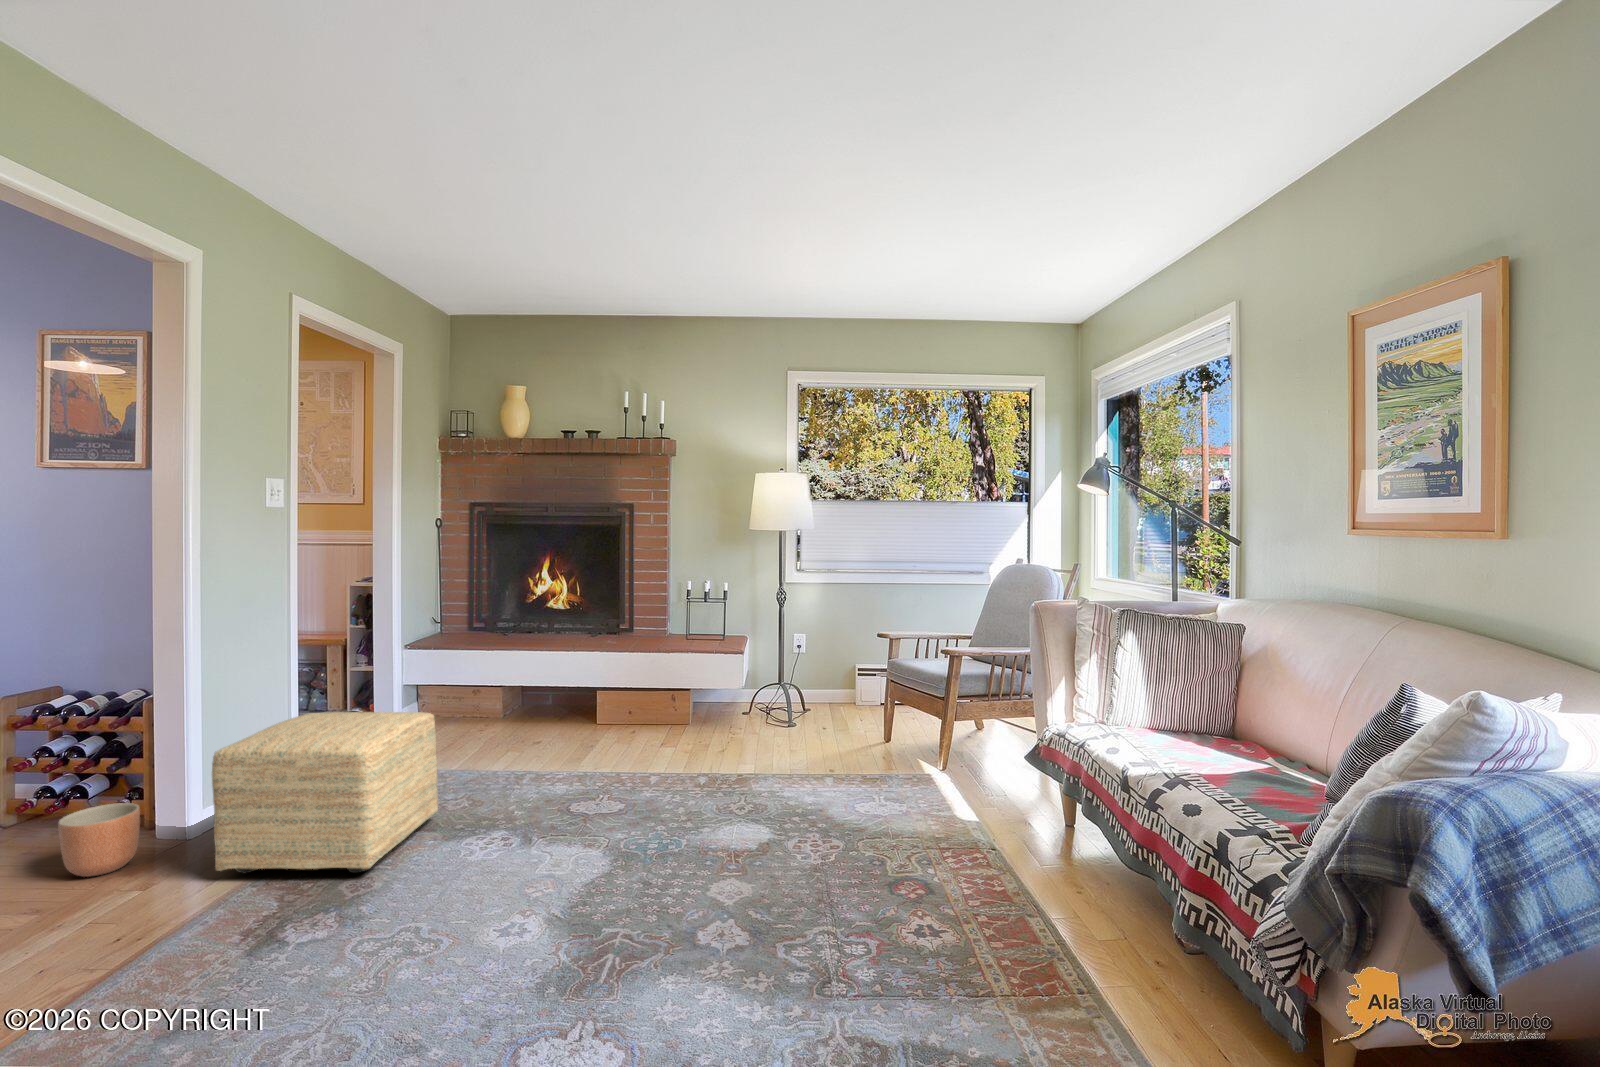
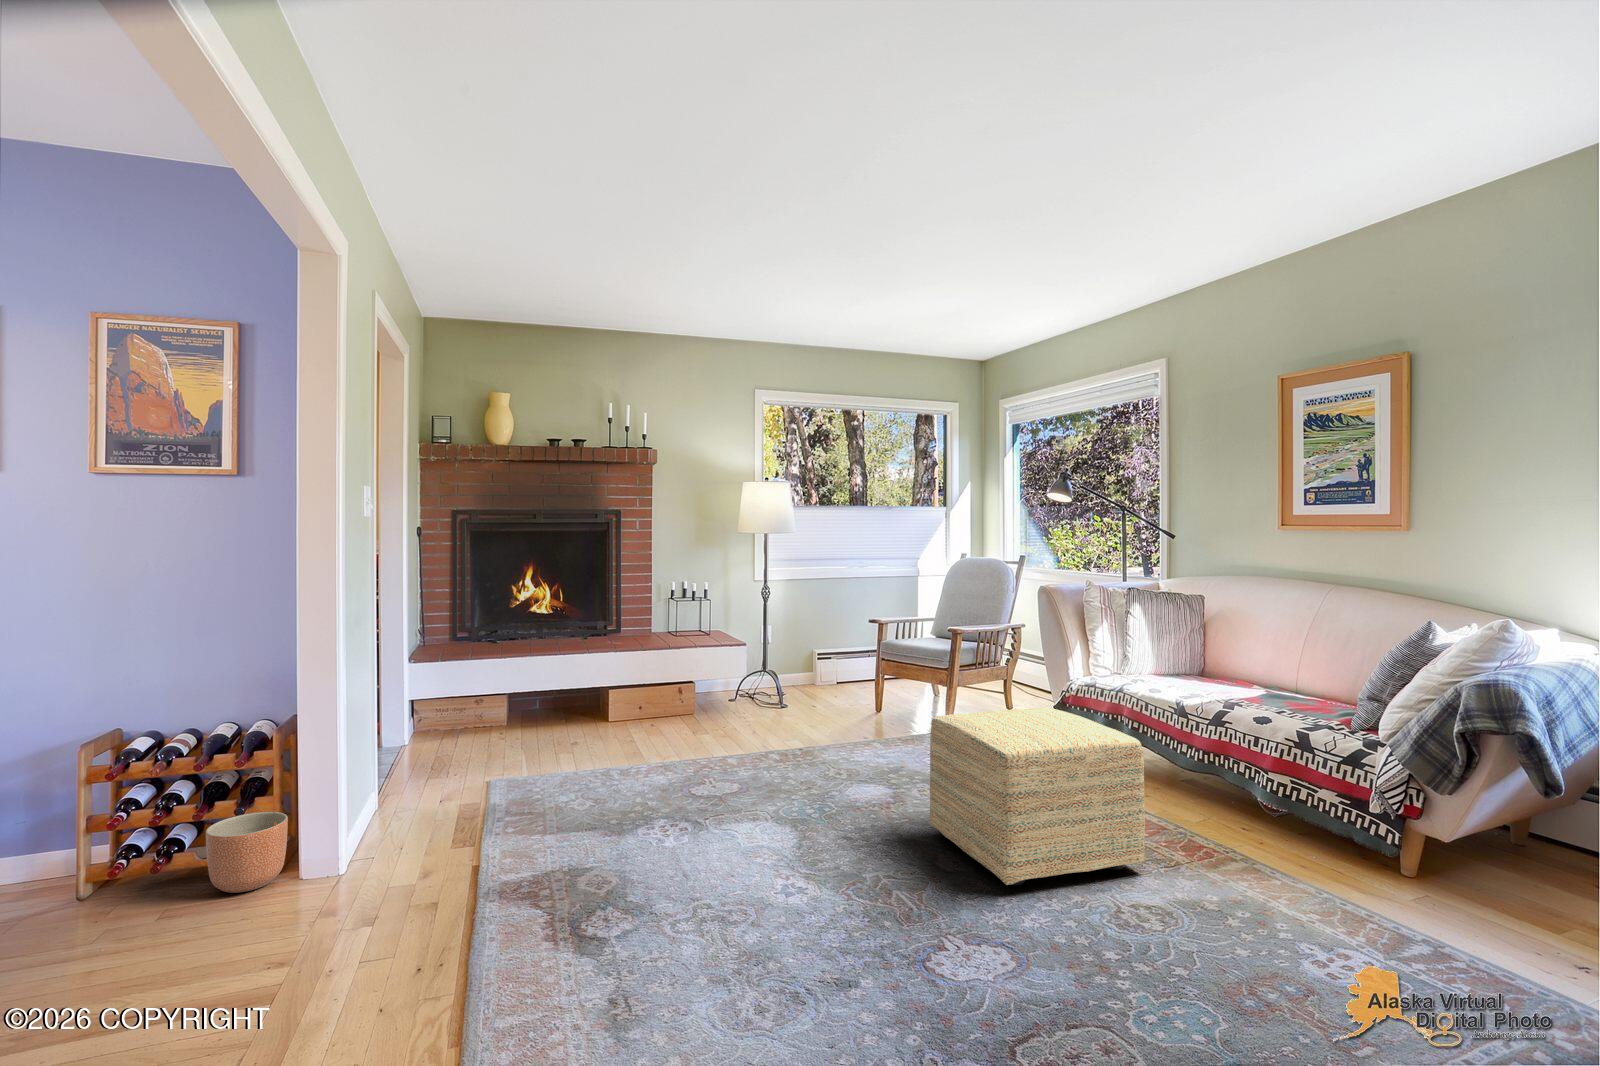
ottoman: present [212,712,438,874] -> present [930,708,1145,886]

